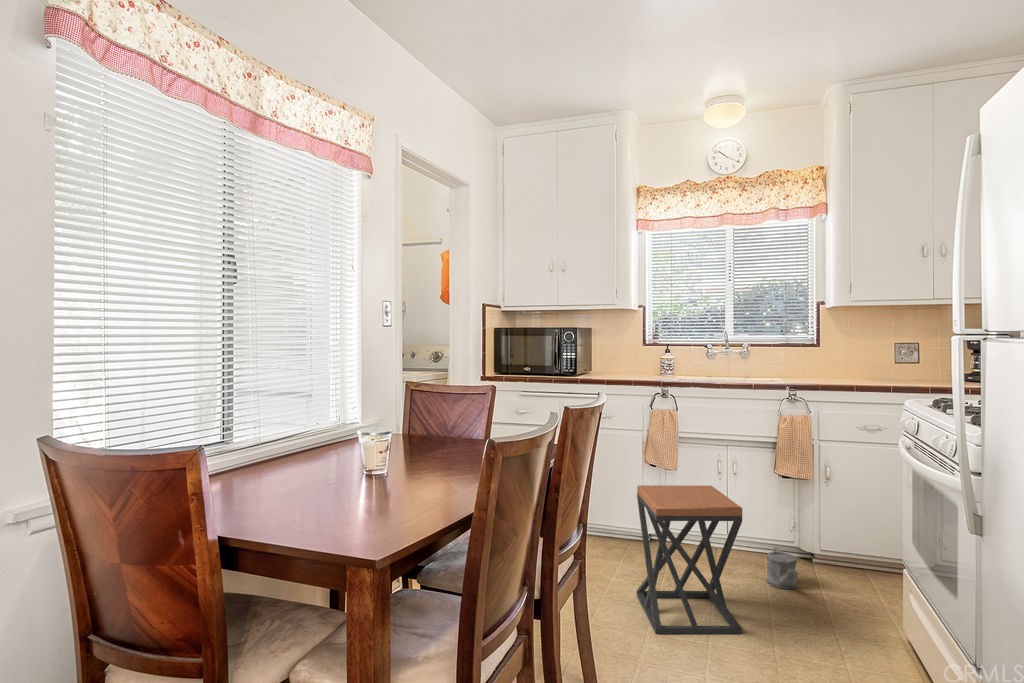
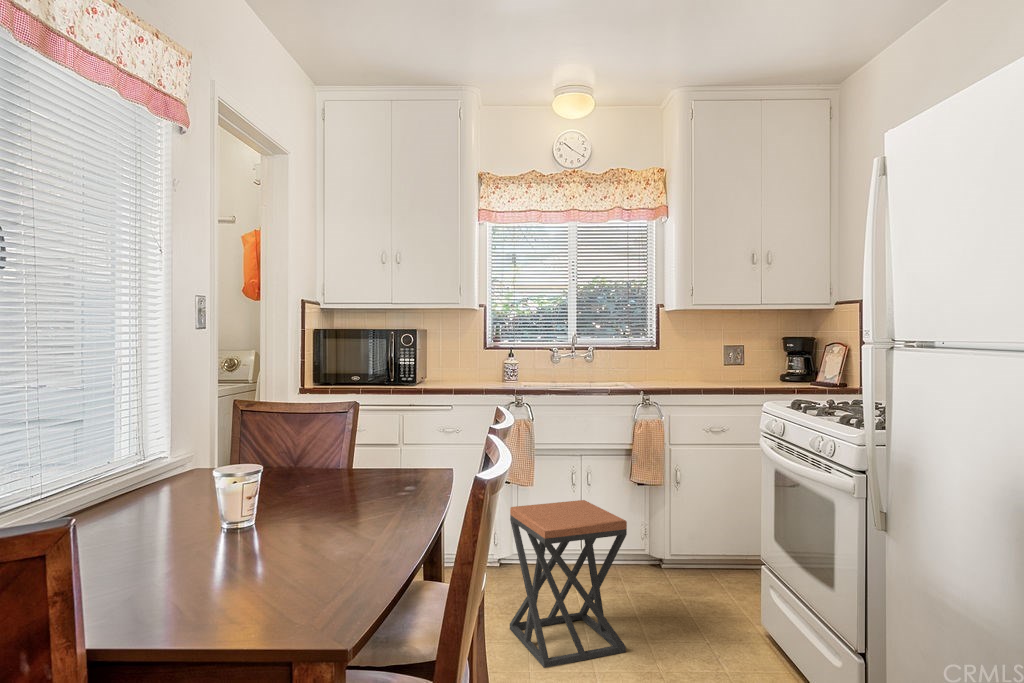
watering can: present [766,547,798,589] -> none [629,557,665,599]

